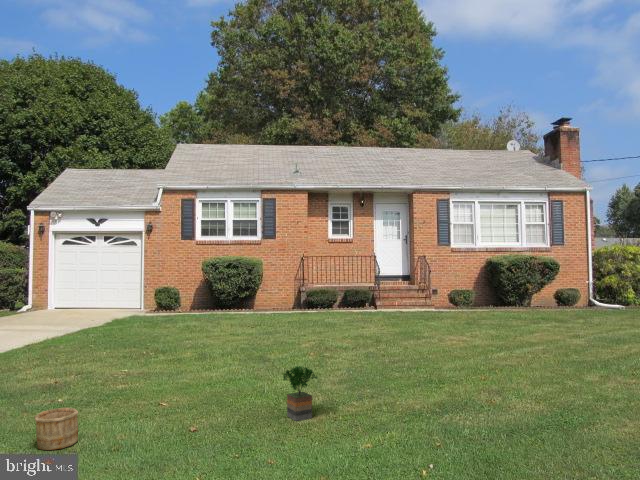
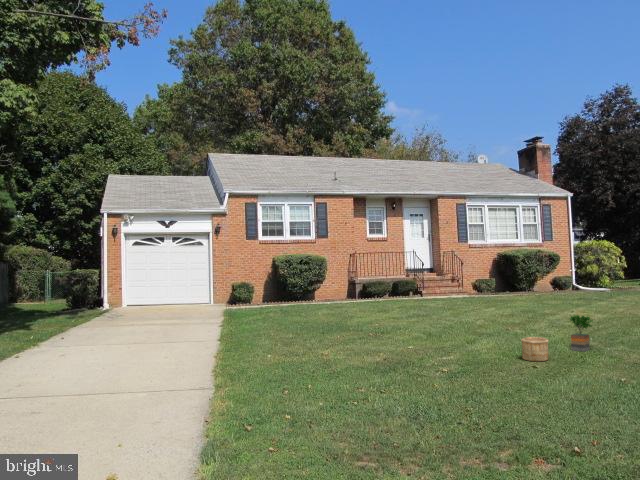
wooden bucket: present [34,408,78,450] -> present [521,337,549,361]

